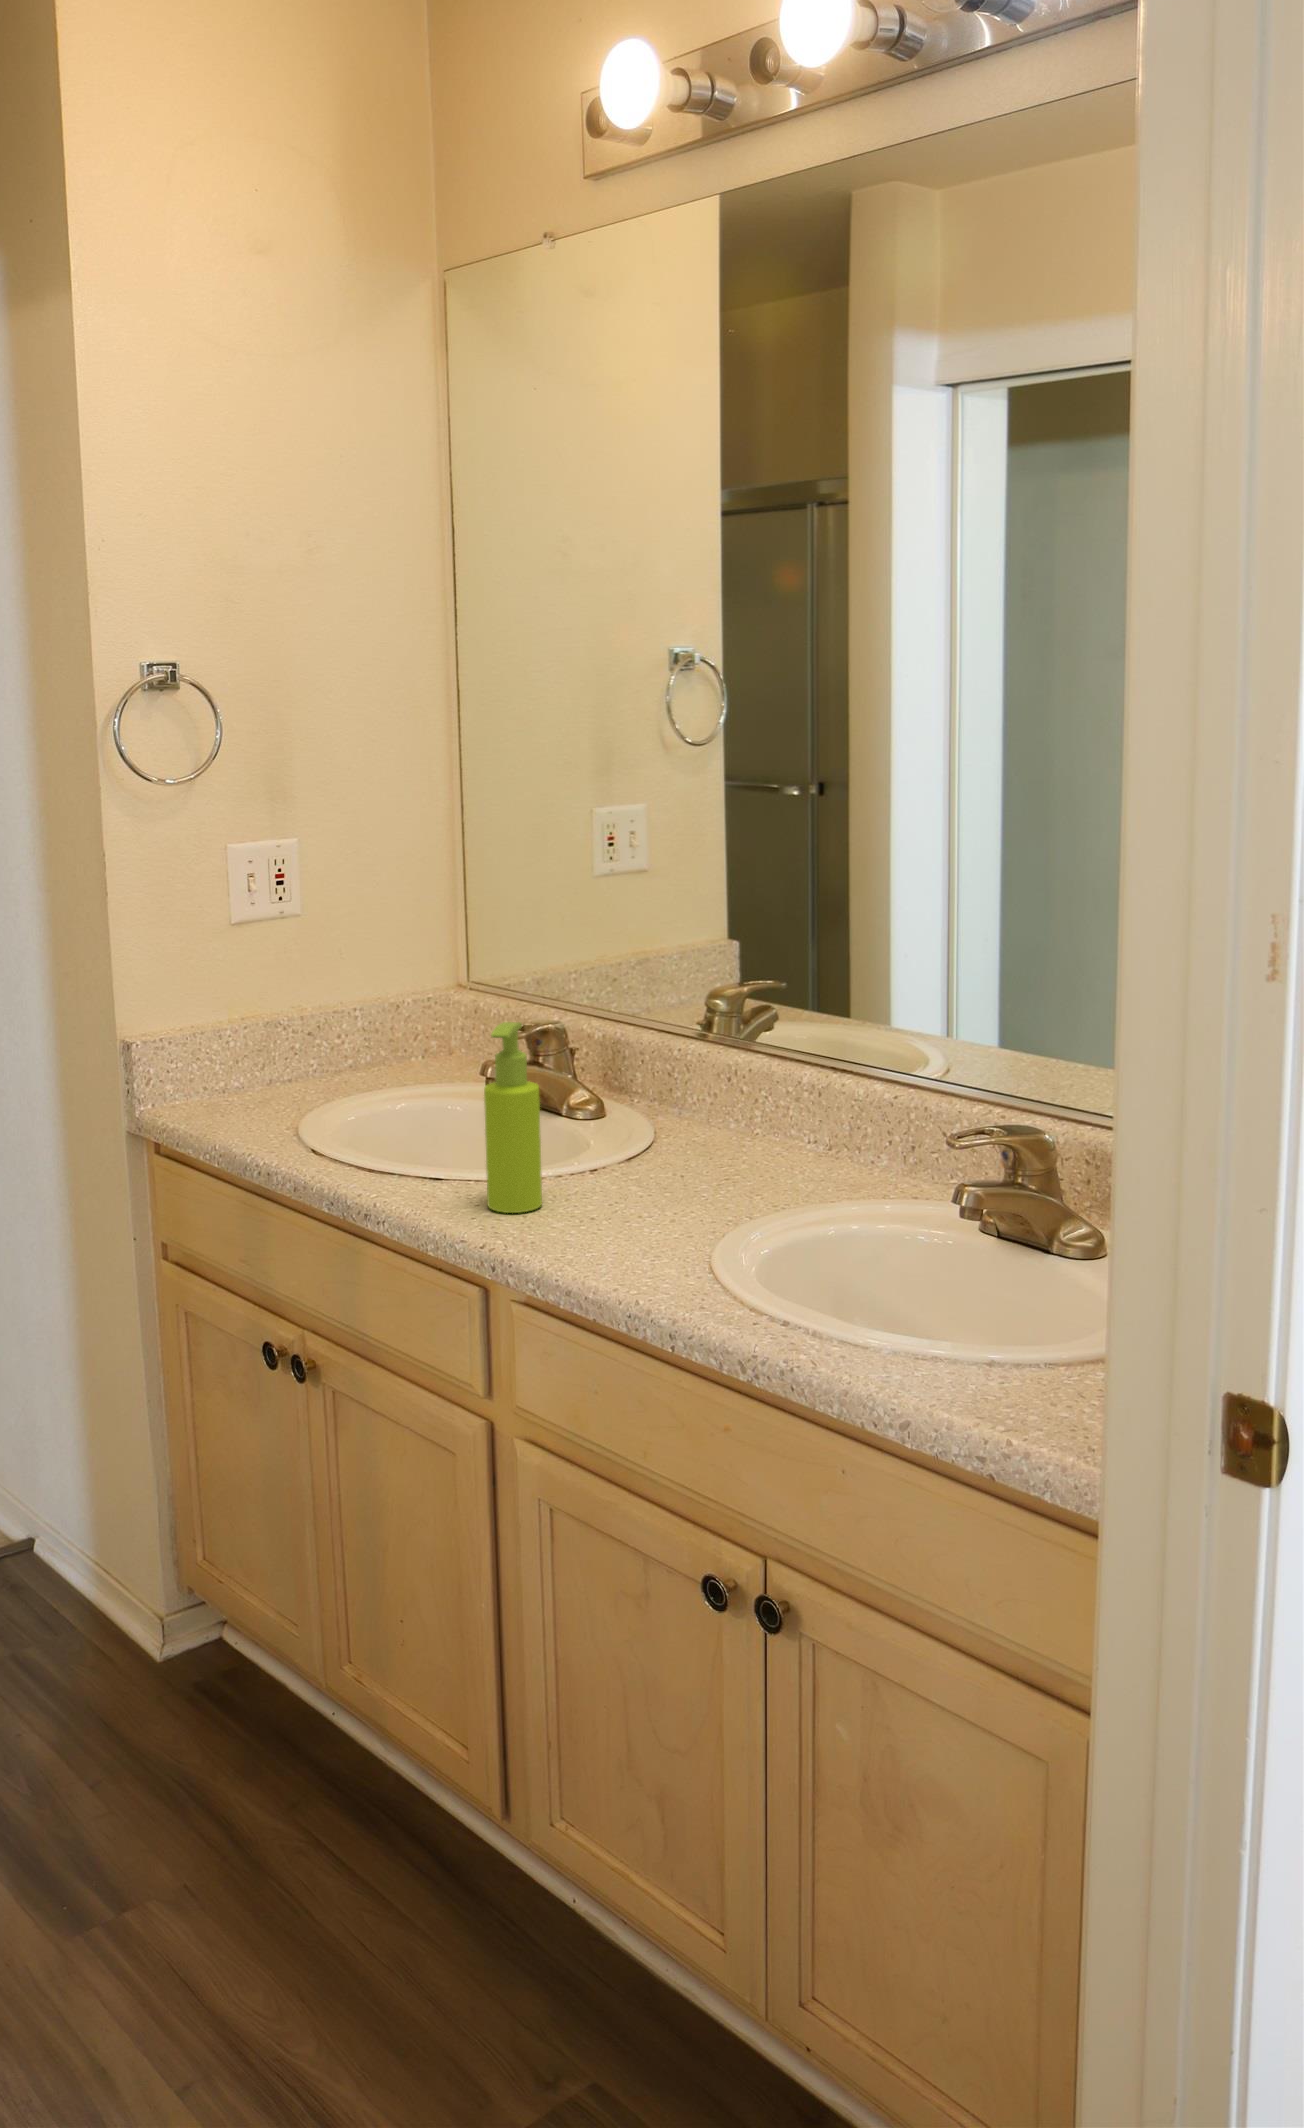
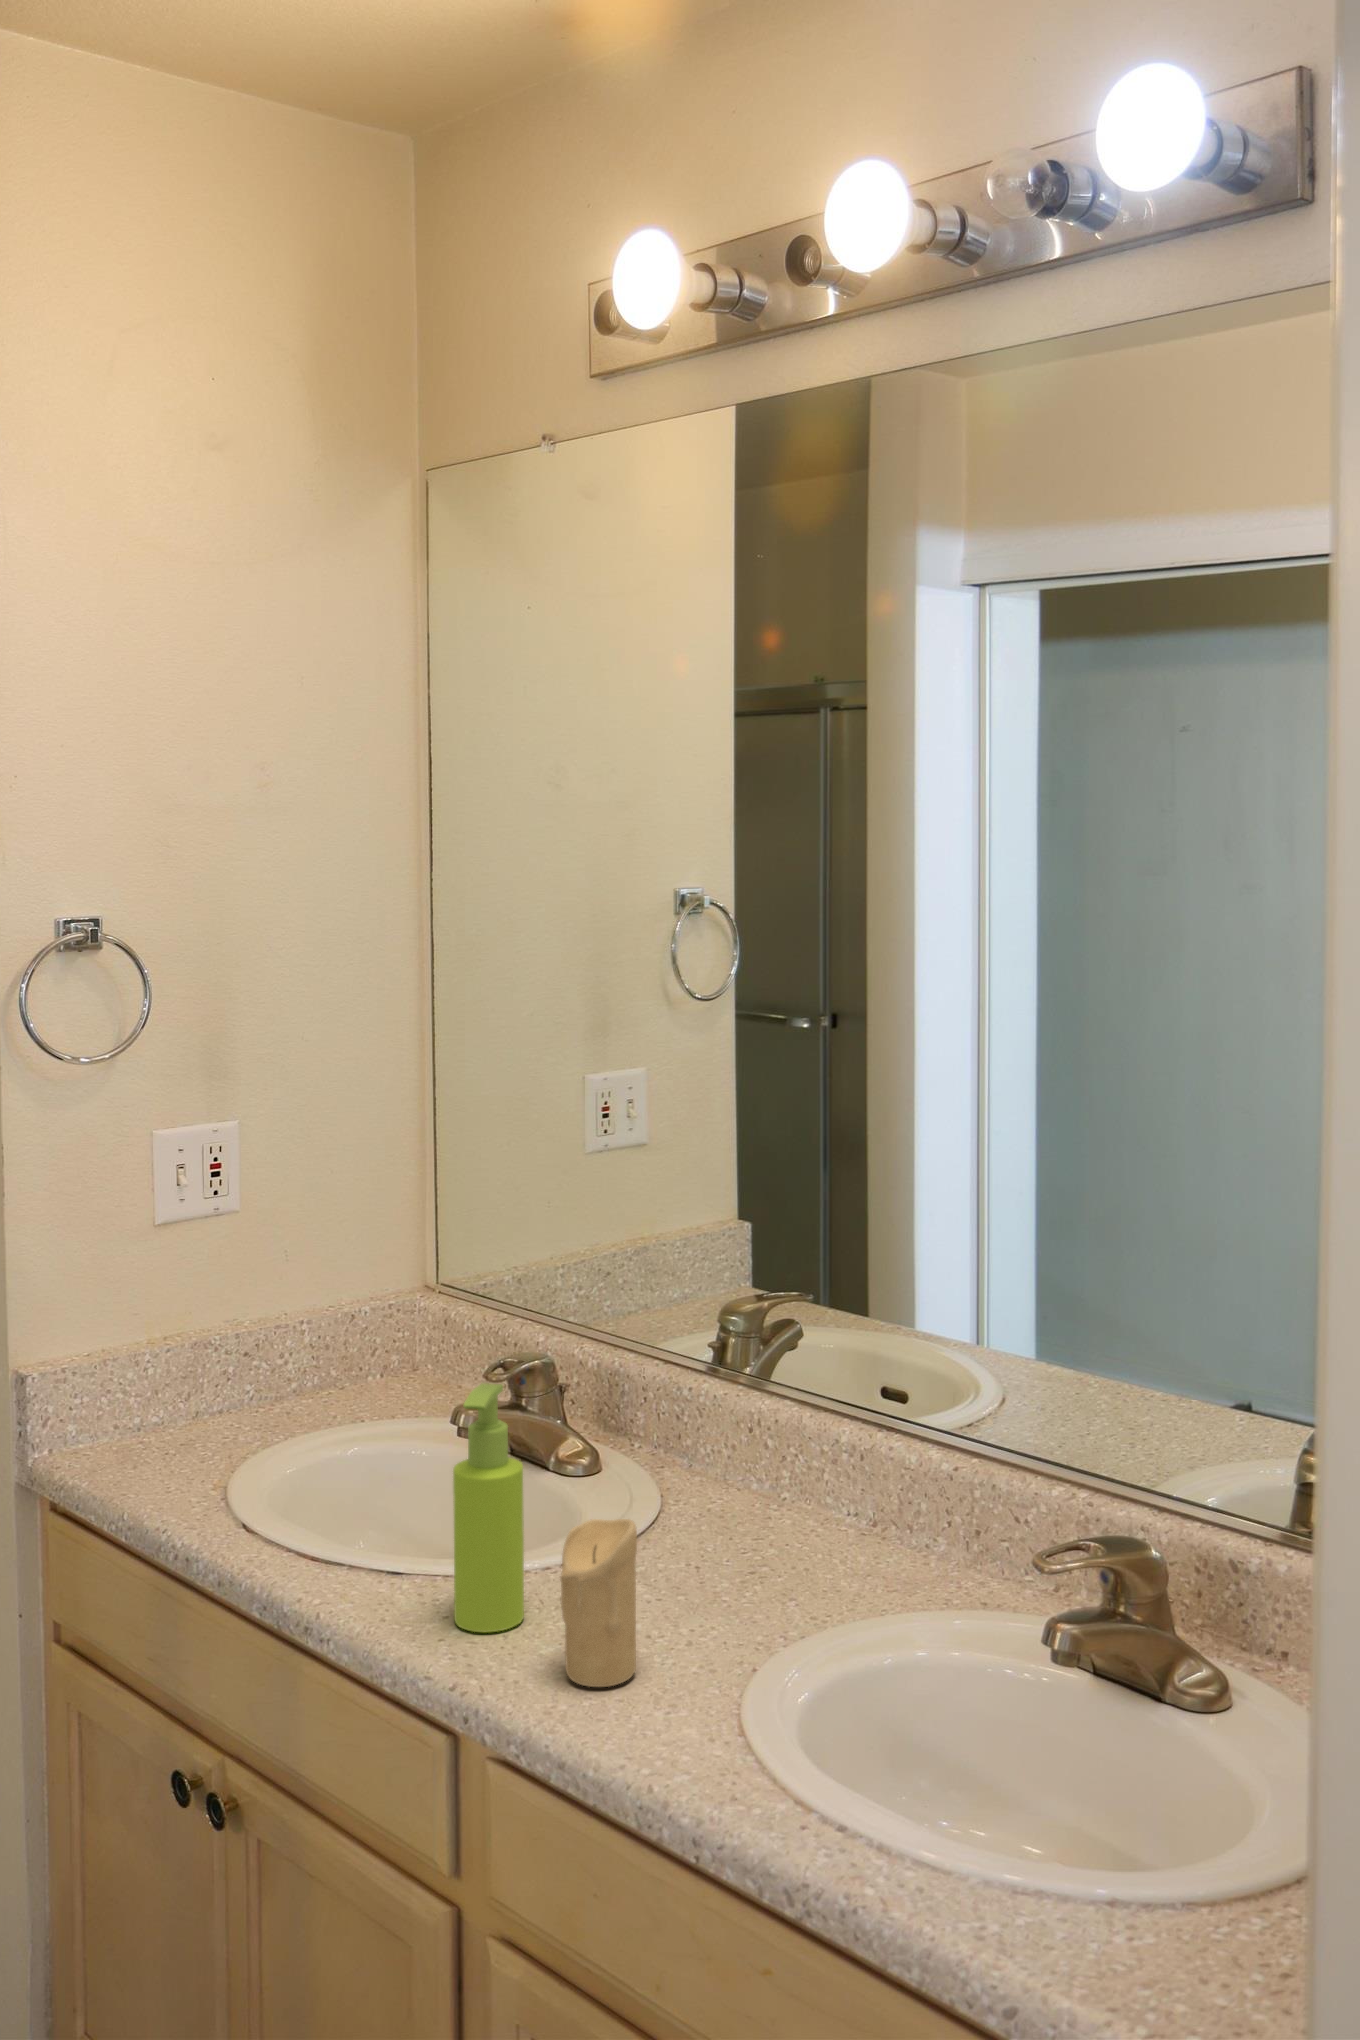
candle: none [570,1119,630,1244] -> present [560,1519,637,1687]

